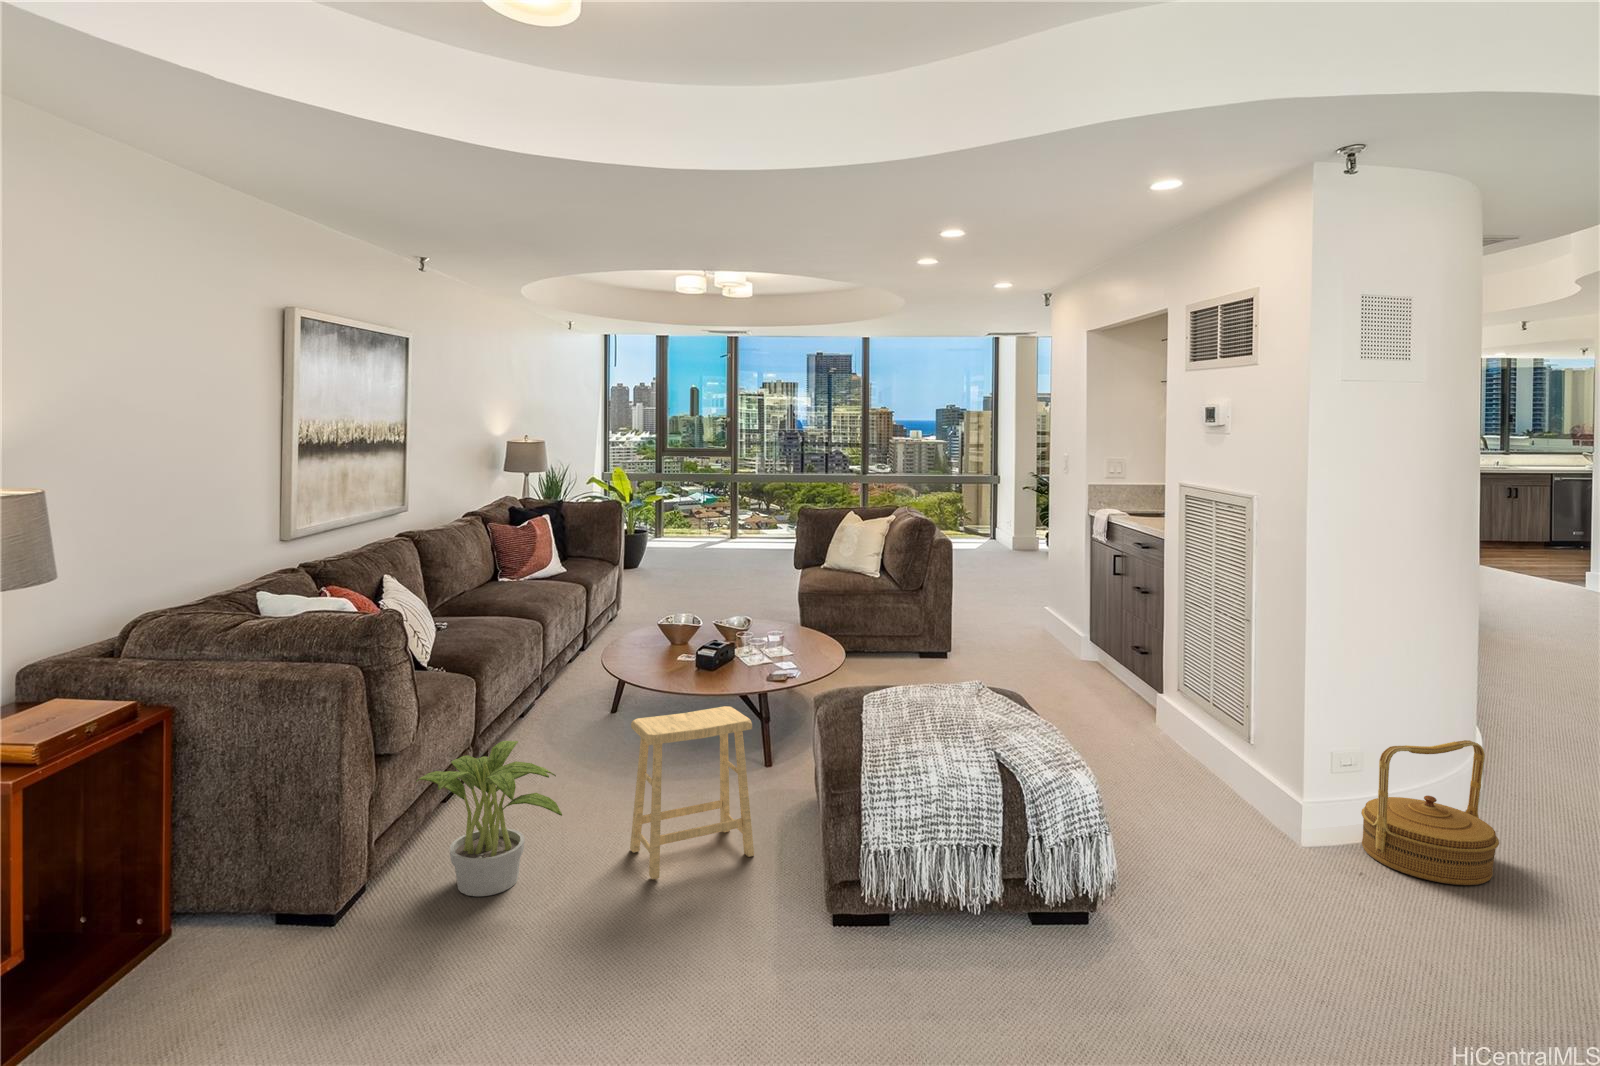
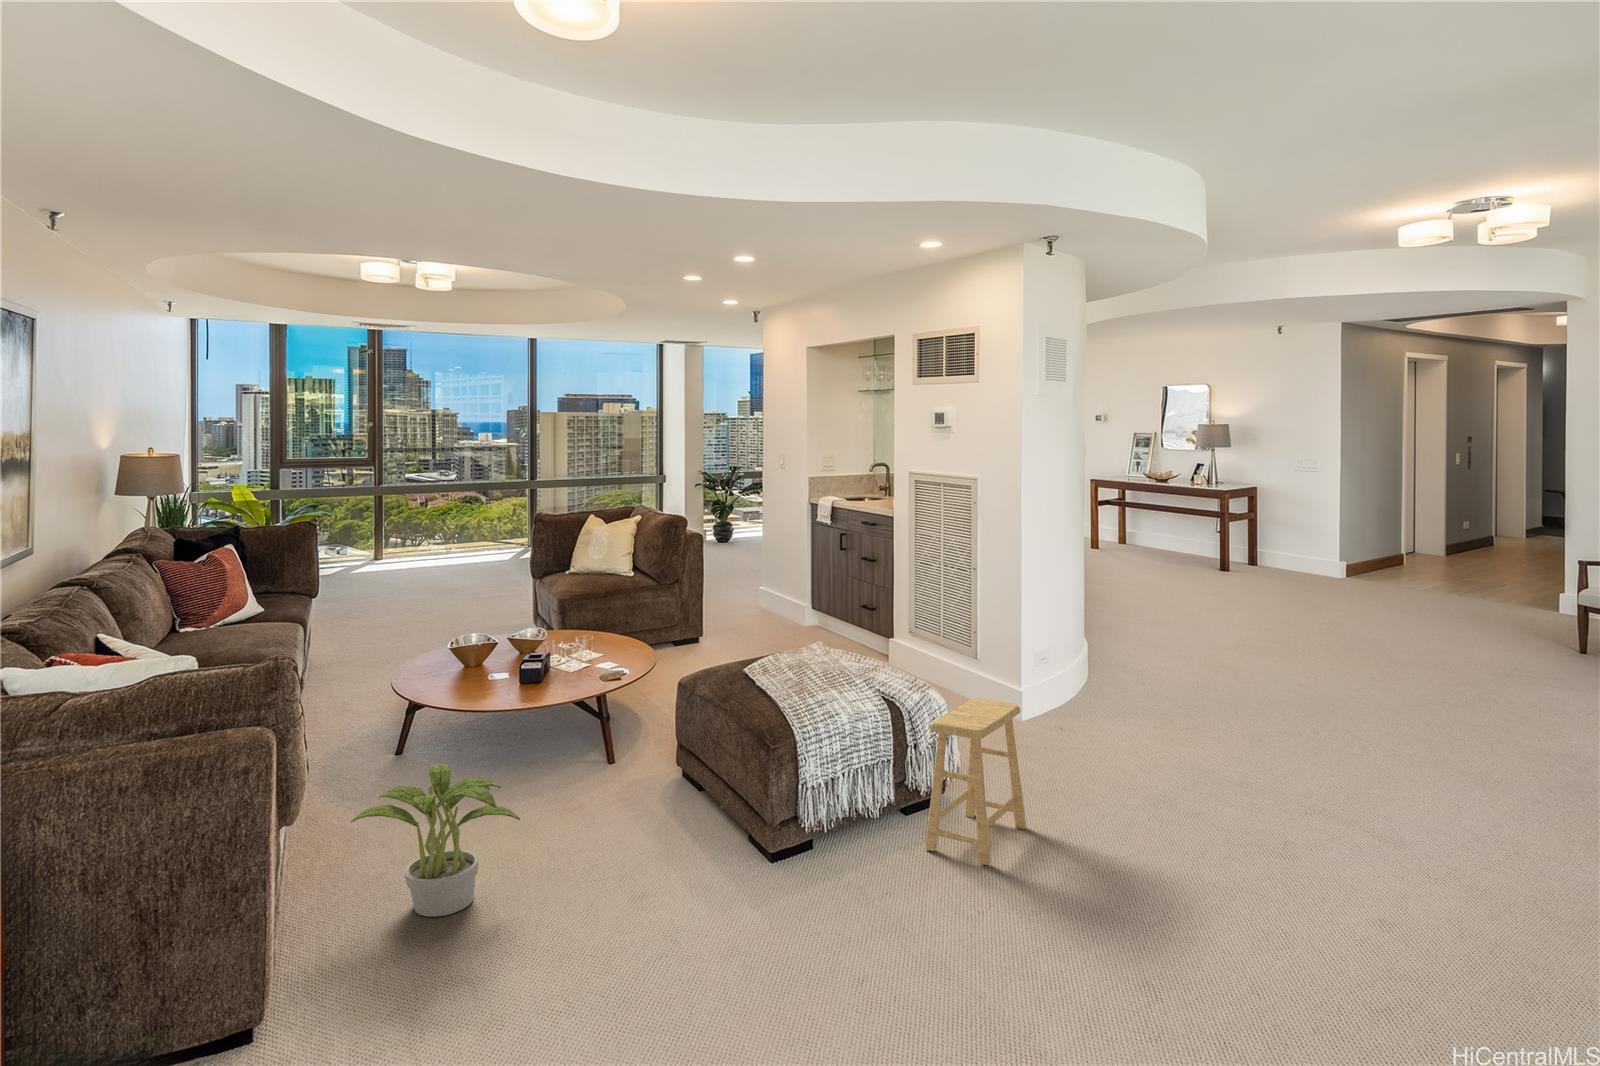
footstool: present [630,706,754,880] -> present [925,698,1026,865]
woven basket: present [1361,740,1499,885] -> none [1074,638,1154,735]

